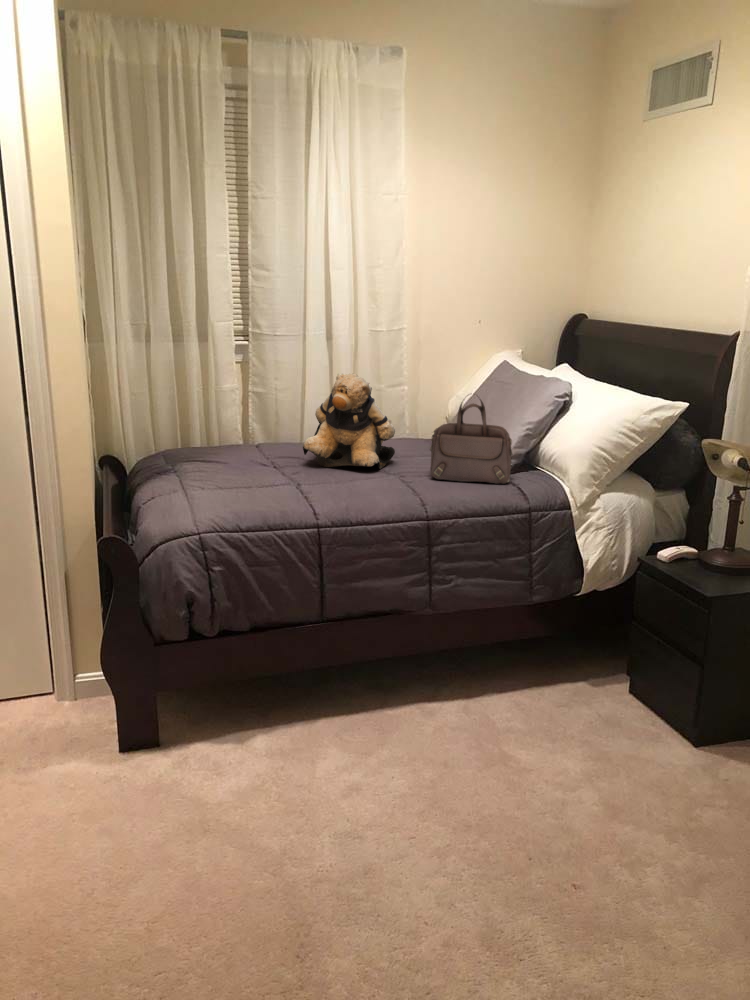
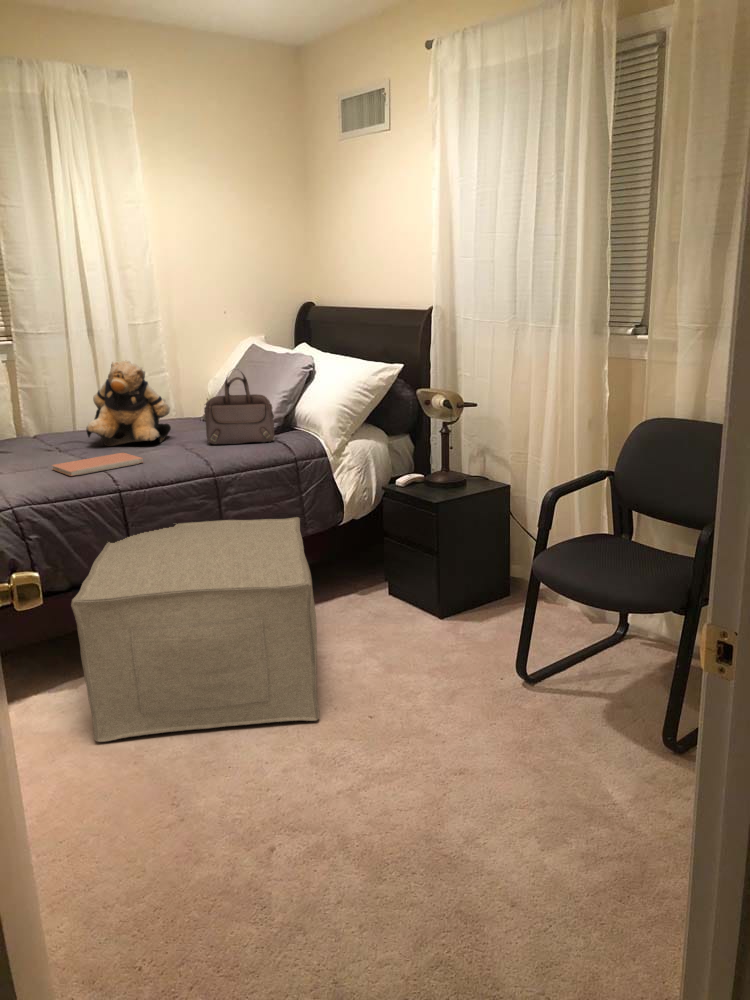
notebook: none [254,478,352,502] -> present [52,453,143,476]
ottoman: none [231,565,523,861] -> present [71,517,319,742]

